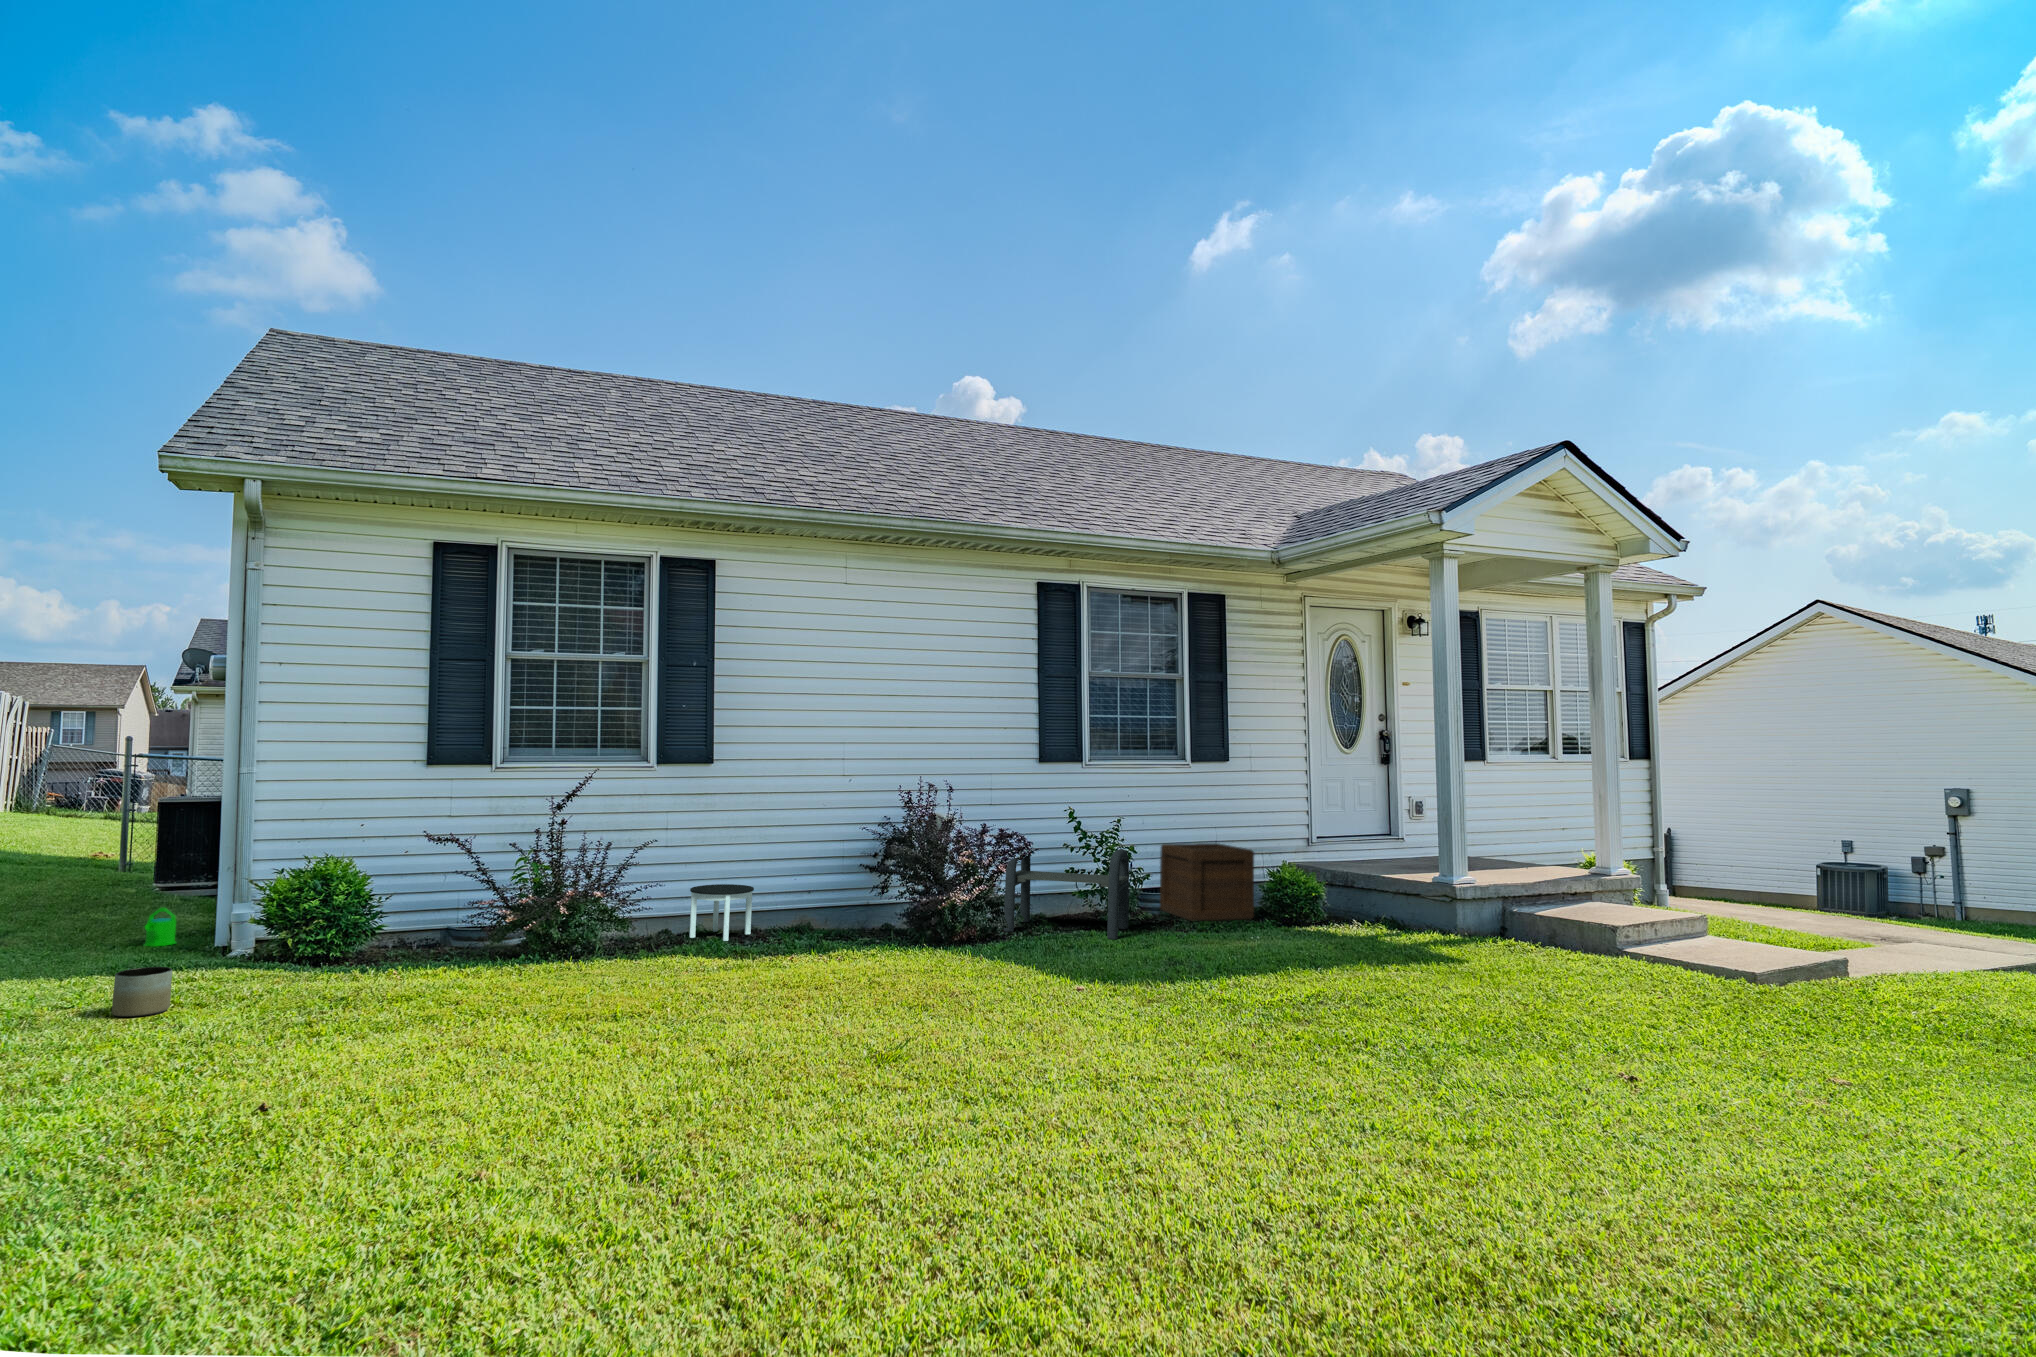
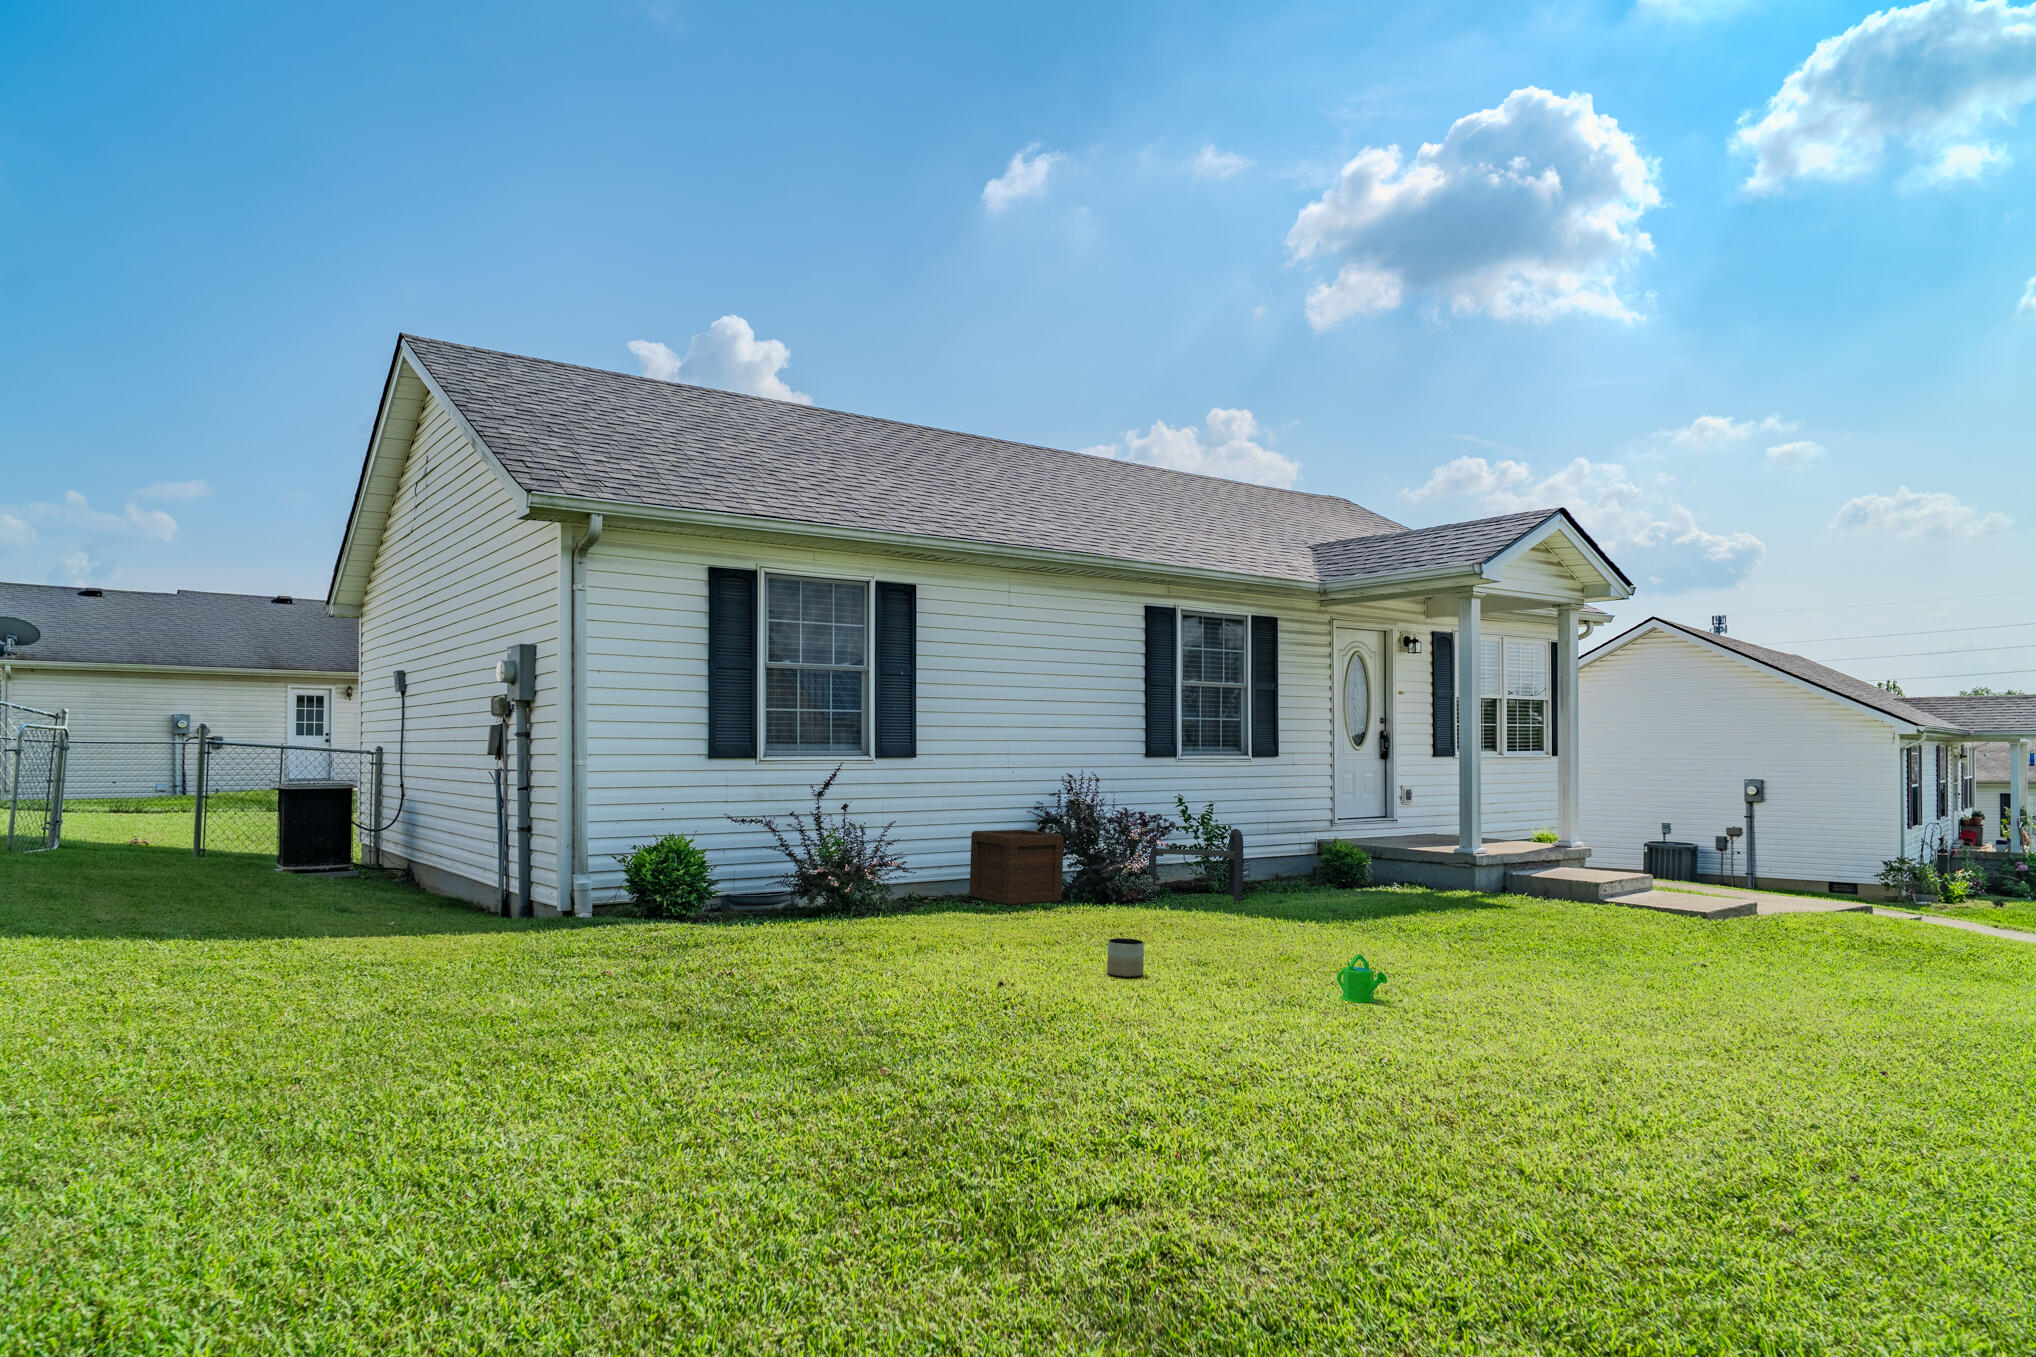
wooden crate: present [1160,843,1254,921] -> present [969,830,1064,905]
round table: present [689,884,754,941] -> none [912,861,963,907]
watering can: present [144,908,176,946] -> present [1337,954,1388,1003]
planter: present [112,967,172,1017] -> present [1107,938,1144,977]

